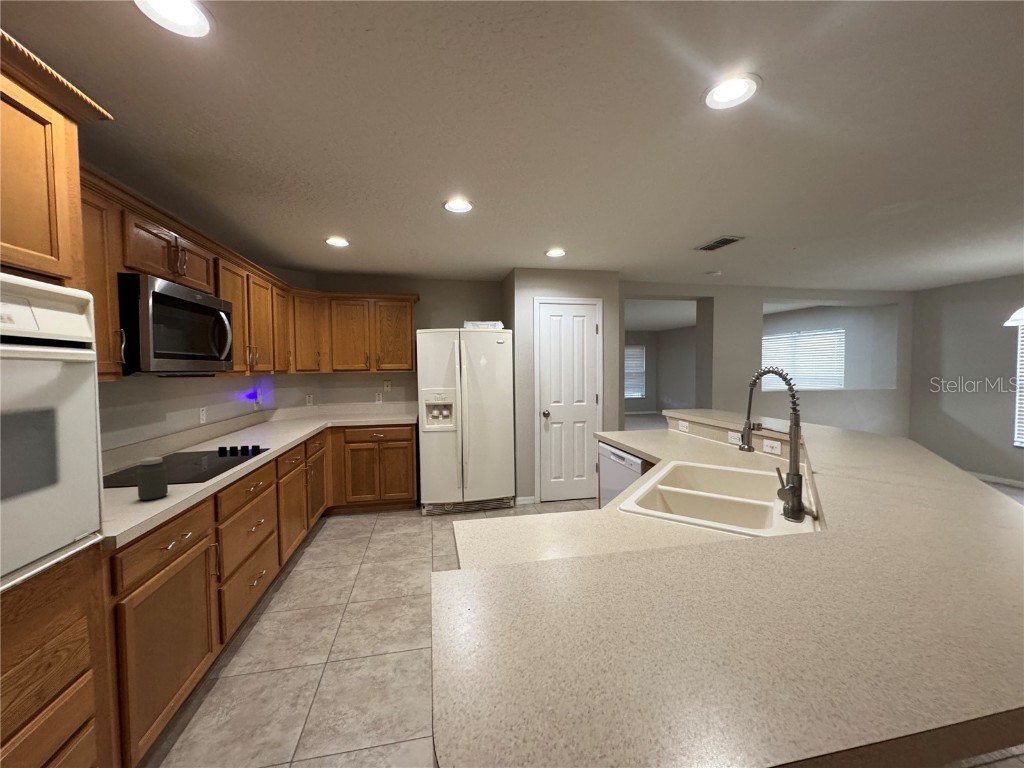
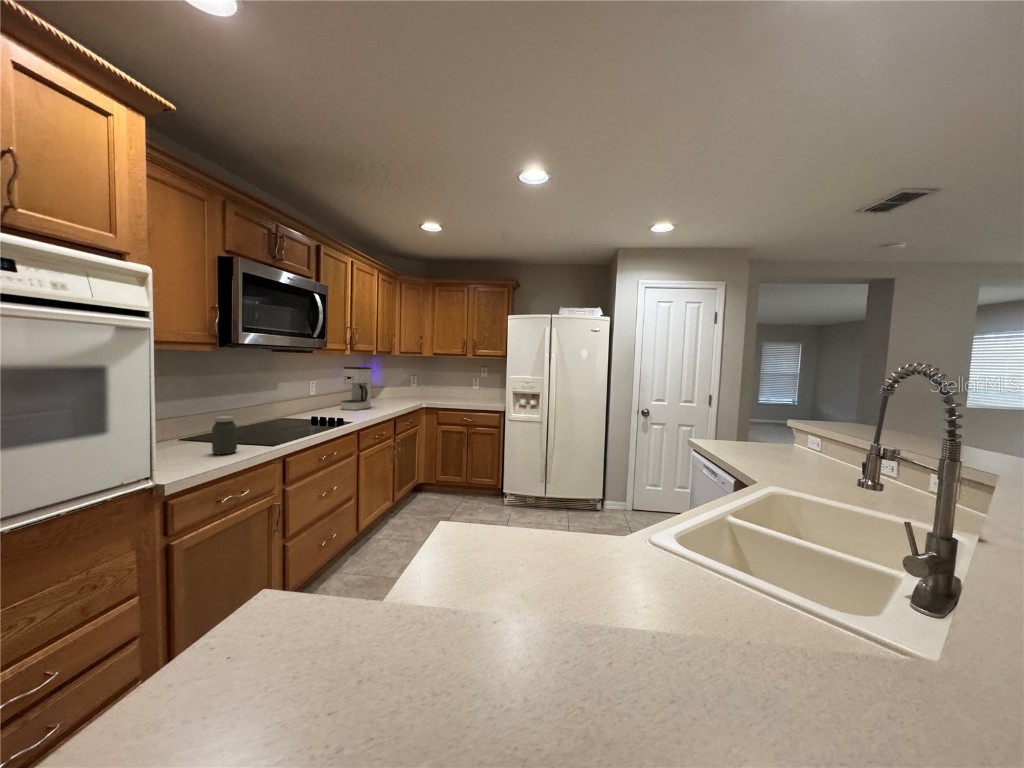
coffee maker: none [237,389,272,438] -> present [341,367,371,410]

